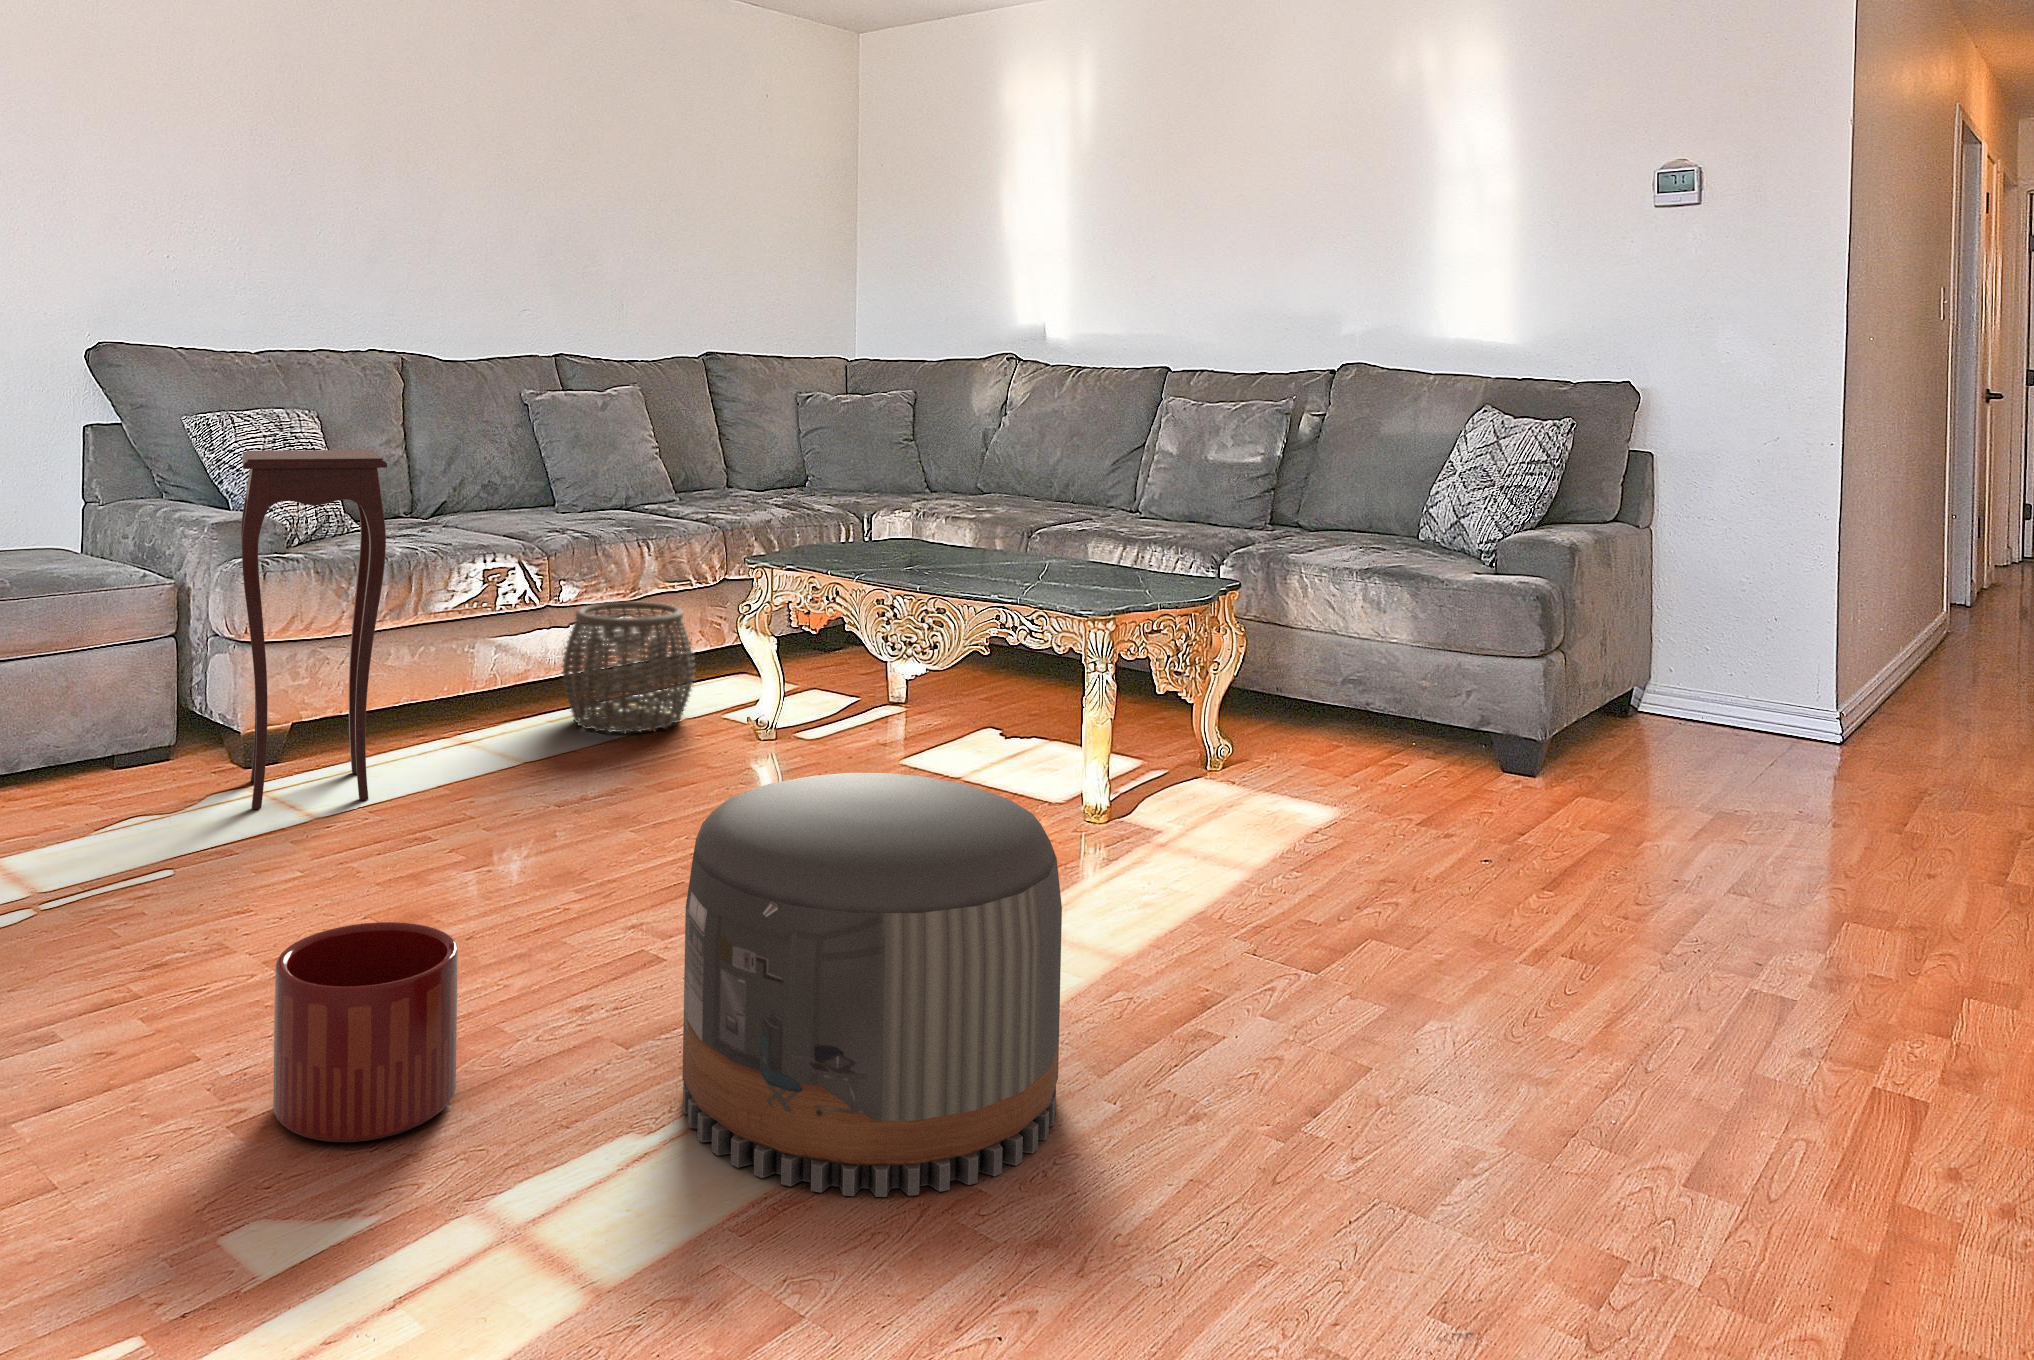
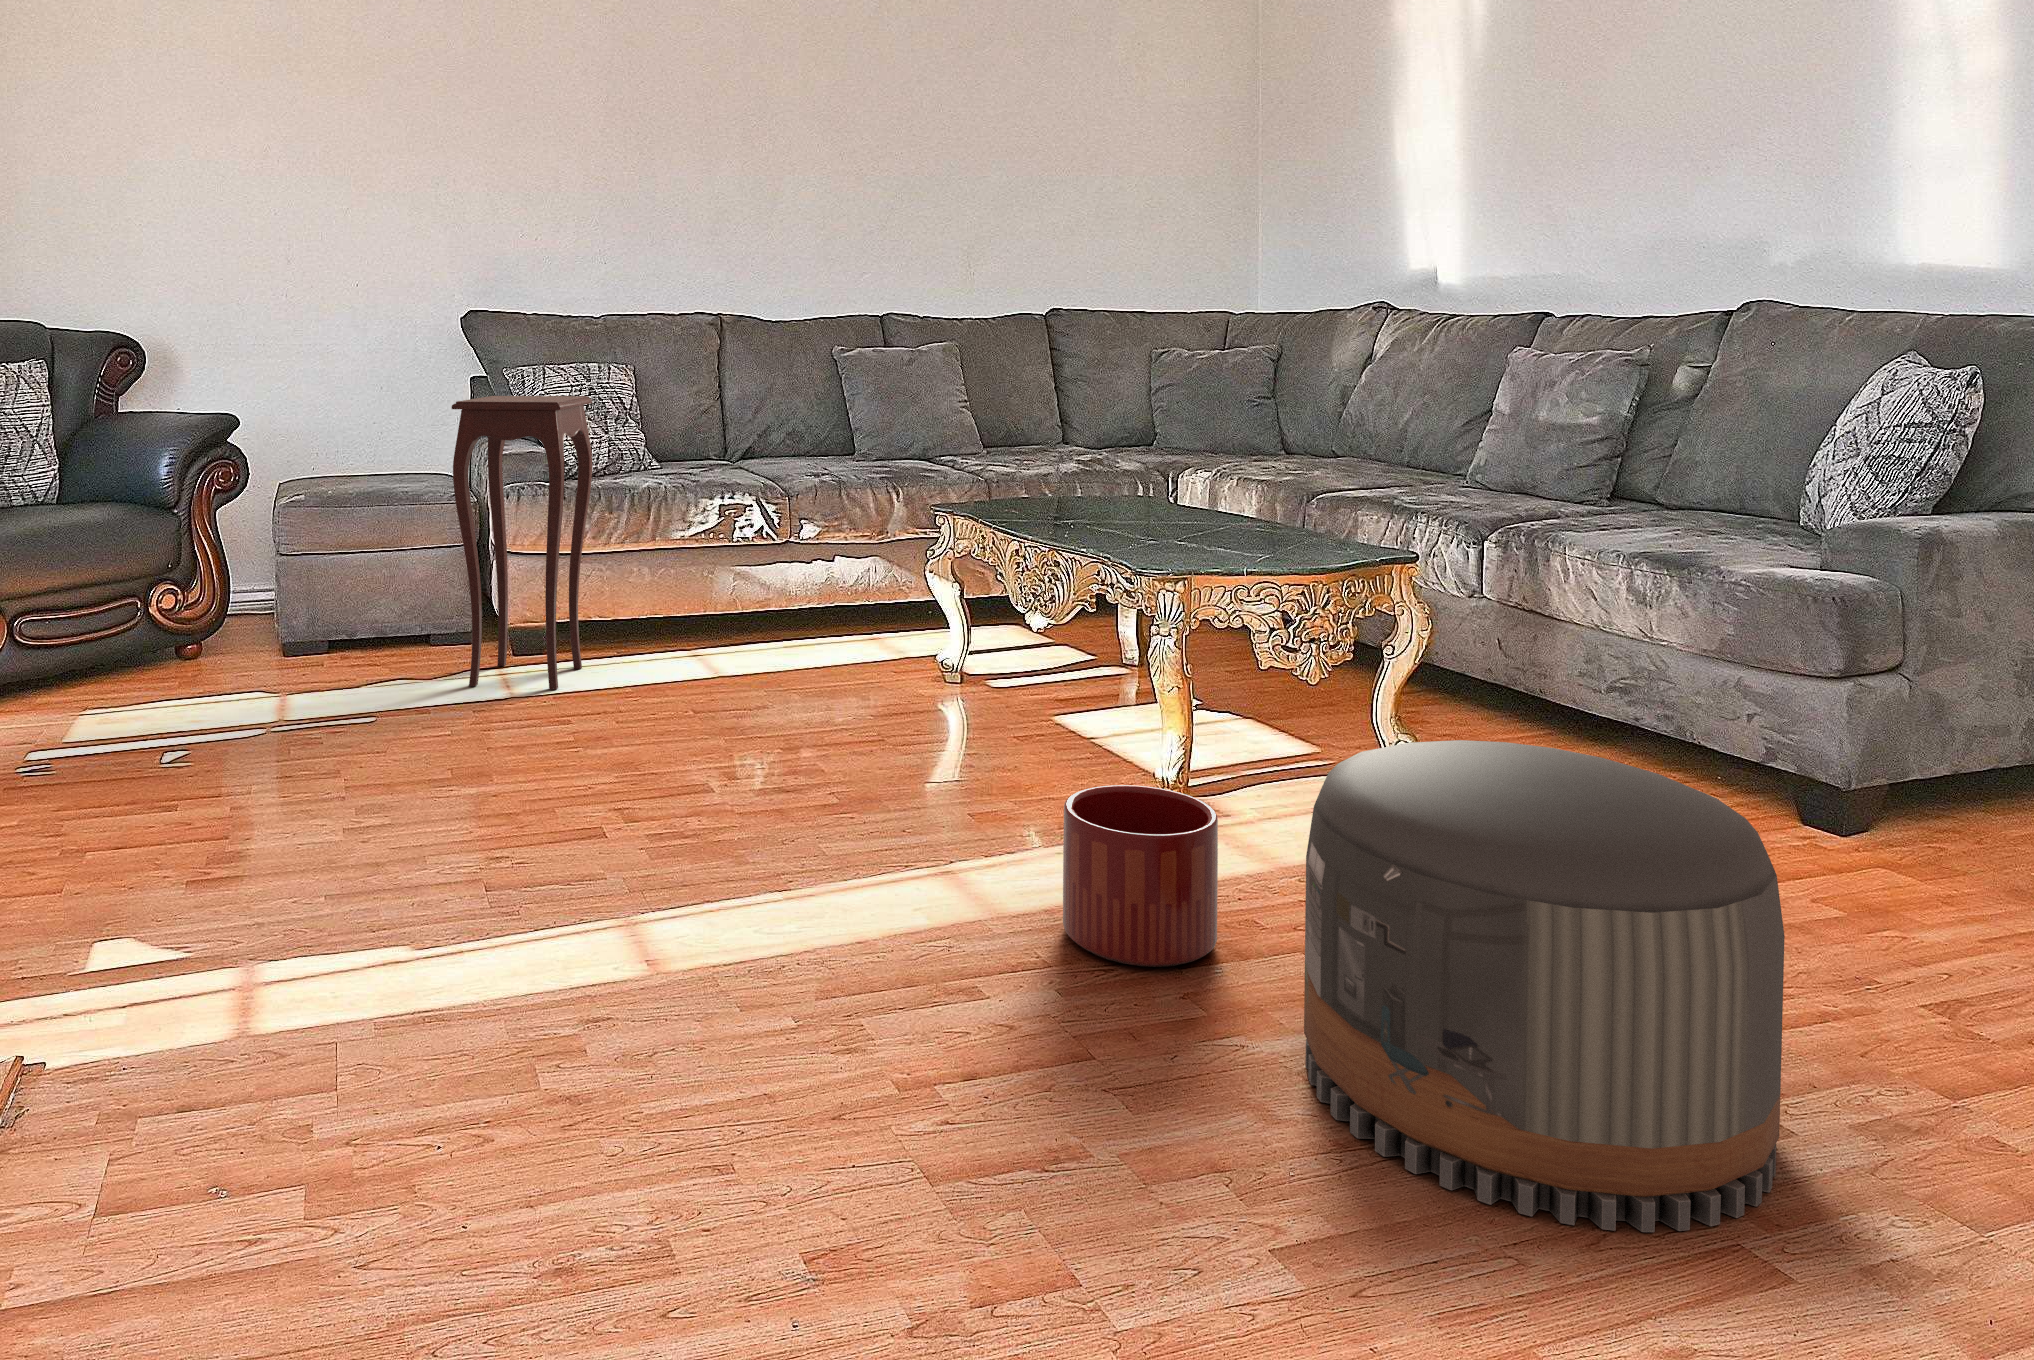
woven basket: present [562,602,695,733] -> none [783,541,905,662]
pouf: present [682,773,1062,1197] -> present [1304,740,1785,1232]
planter: present [273,922,457,1142] -> present [1063,785,1218,967]

